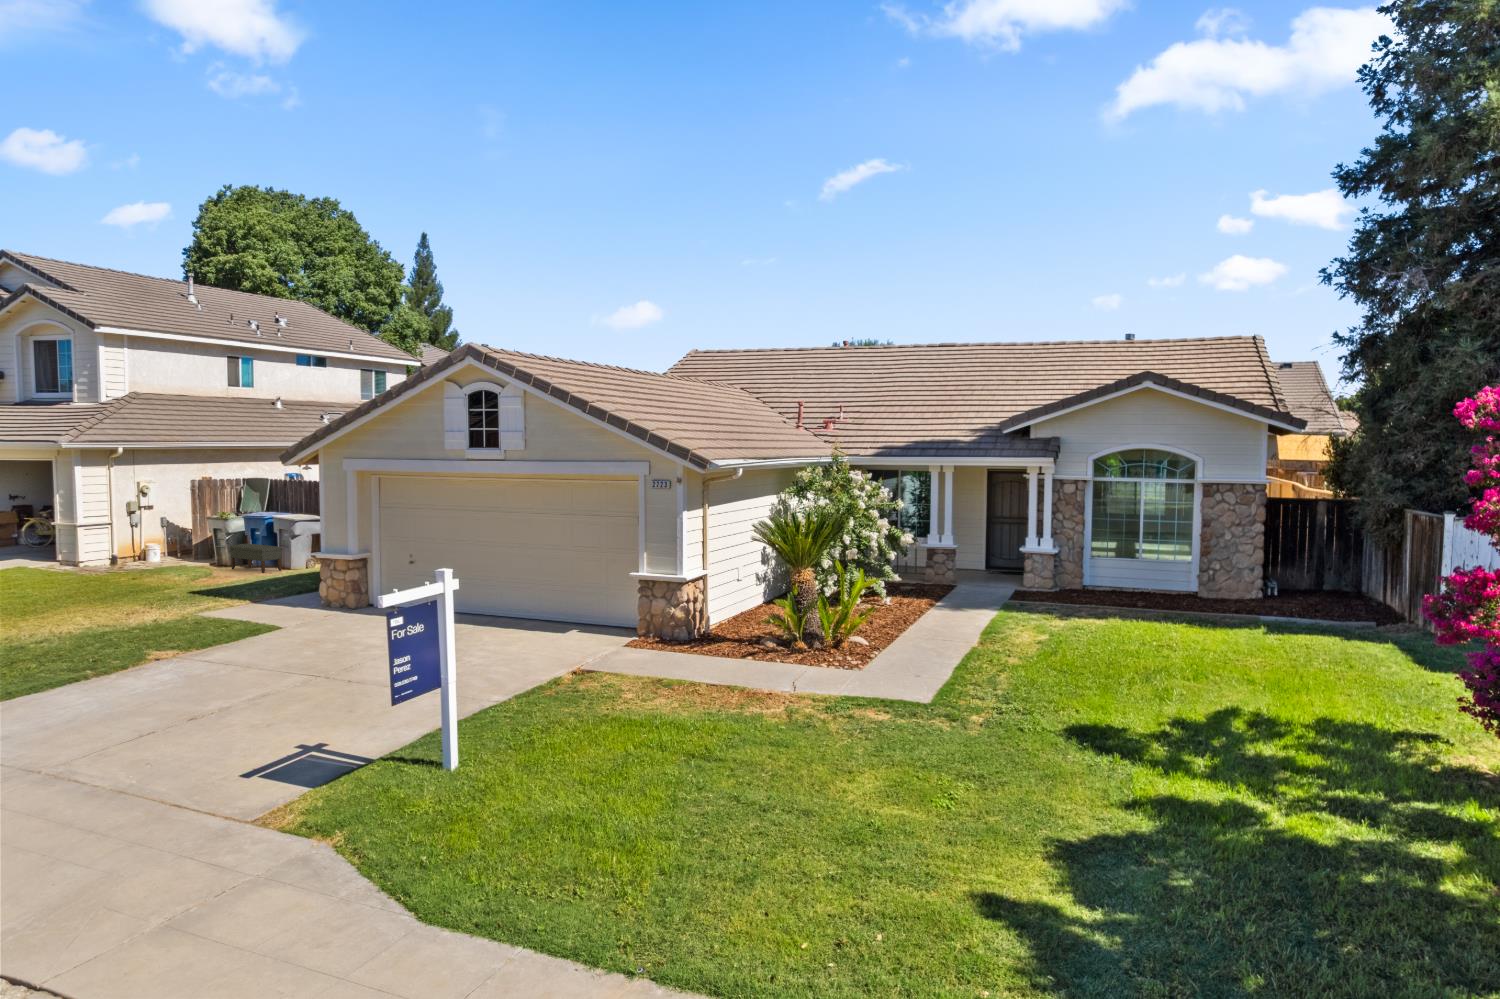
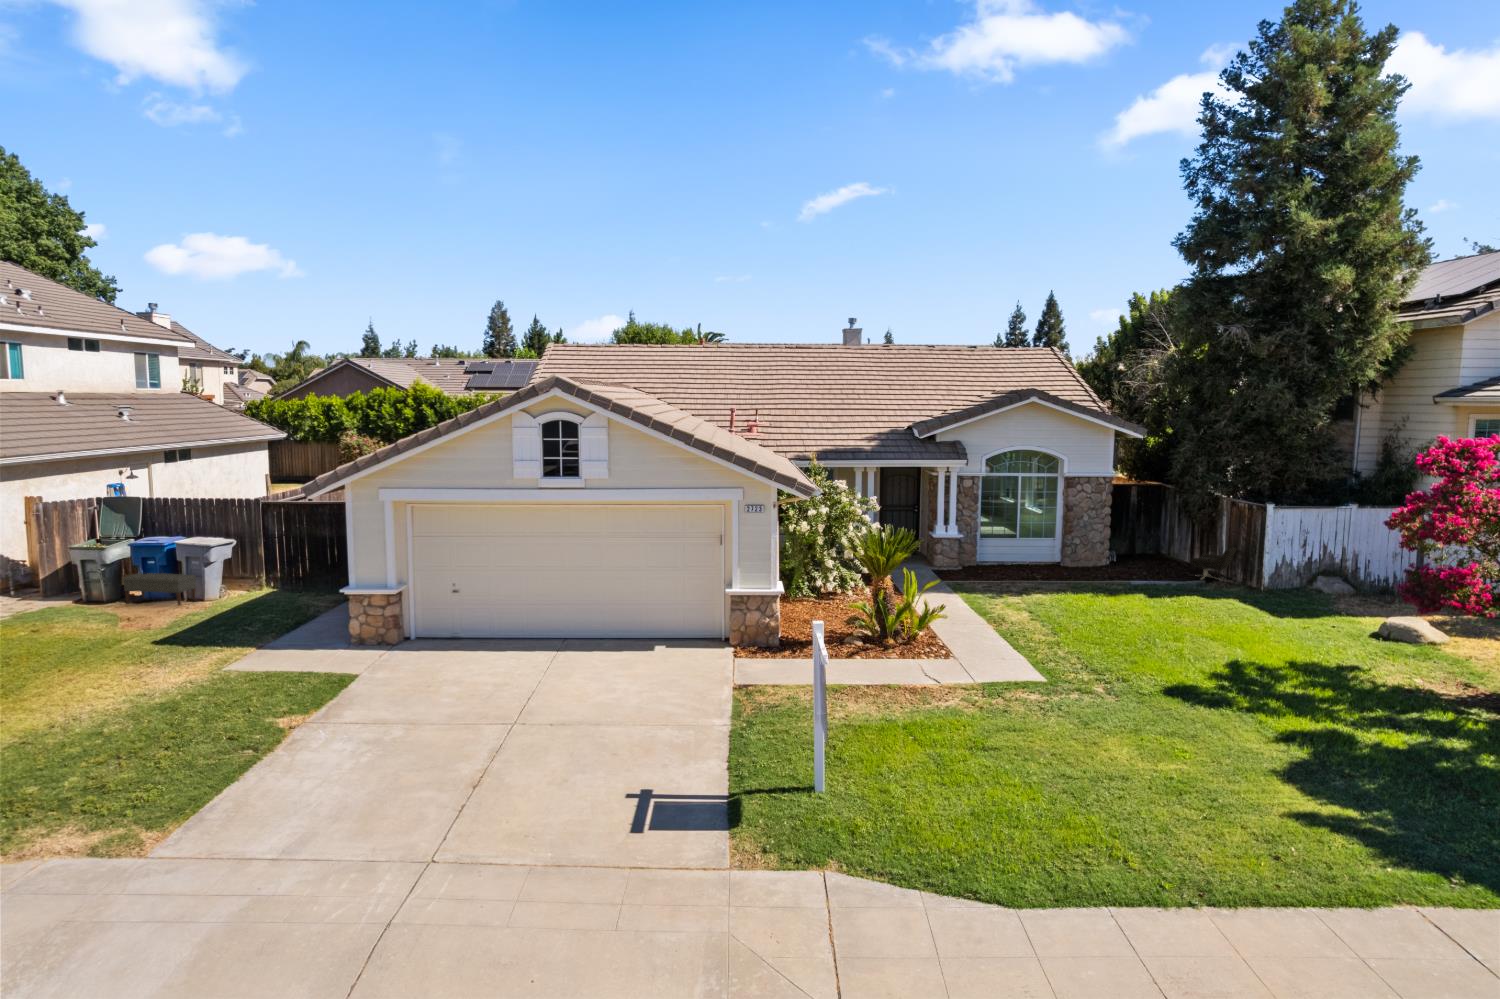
lounge chair: none [1349,578,1422,623] -> present [1191,548,1236,579]

